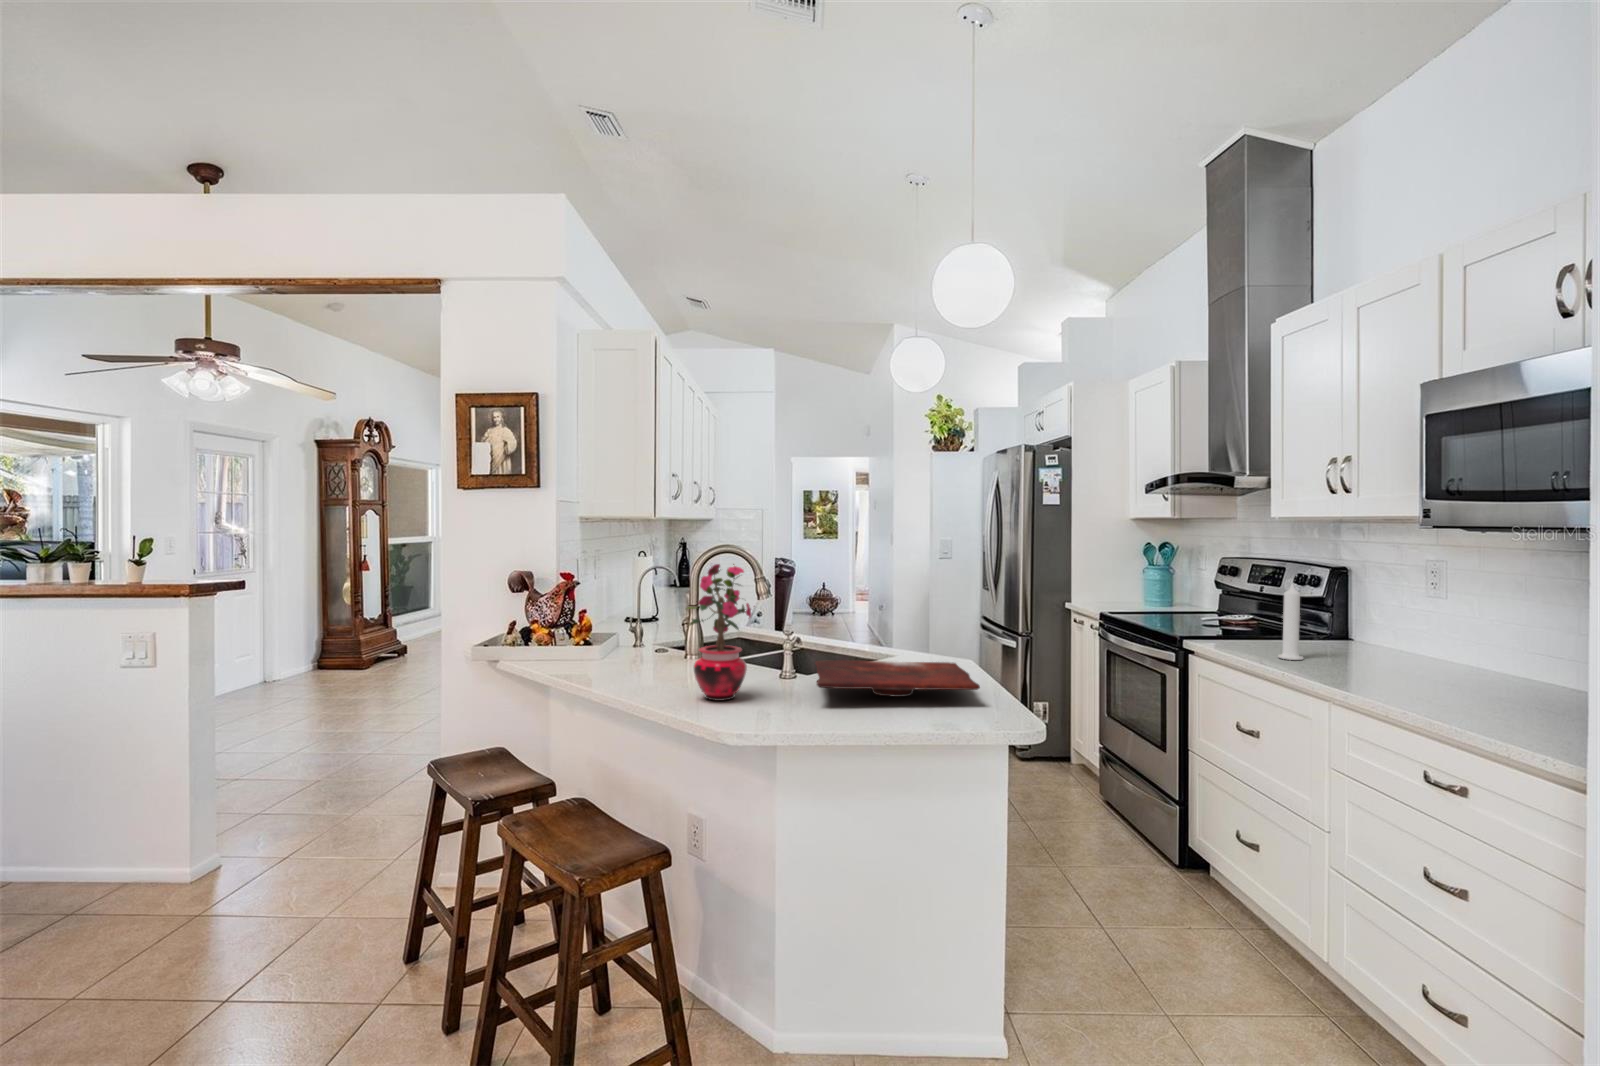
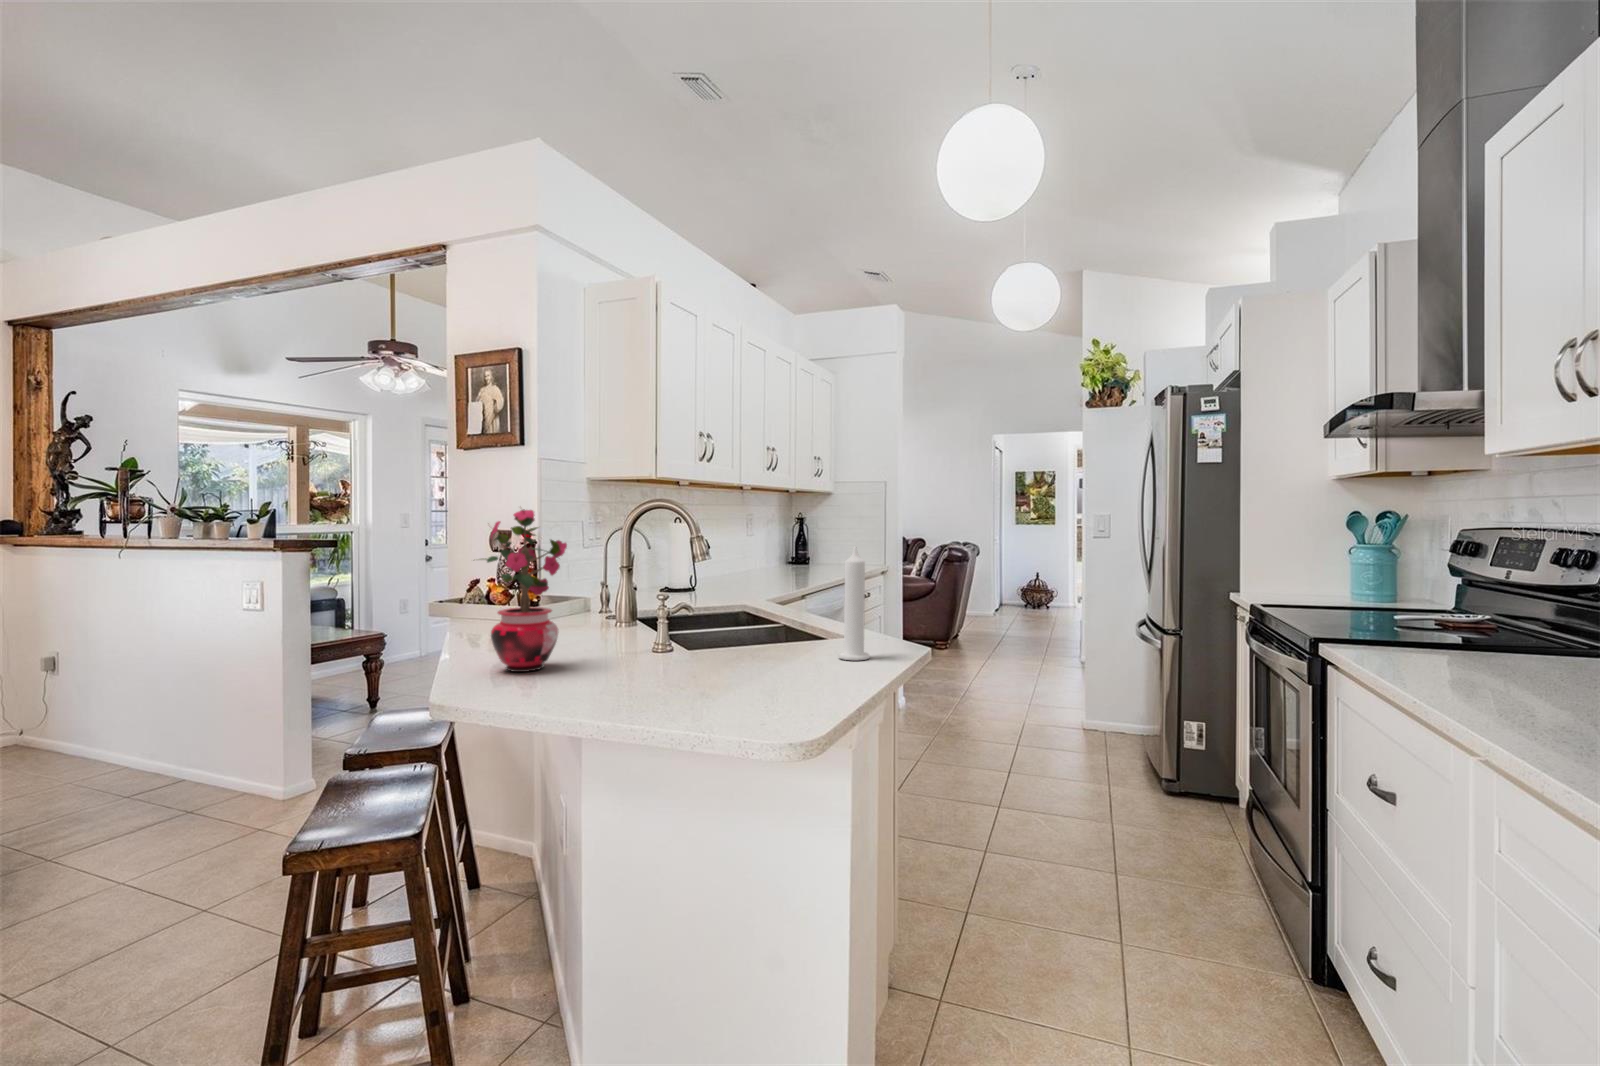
candle: present [1278,584,1303,660] -> present [838,547,870,661]
cutting board: present [815,660,980,697] -> none [586,634,832,684]

